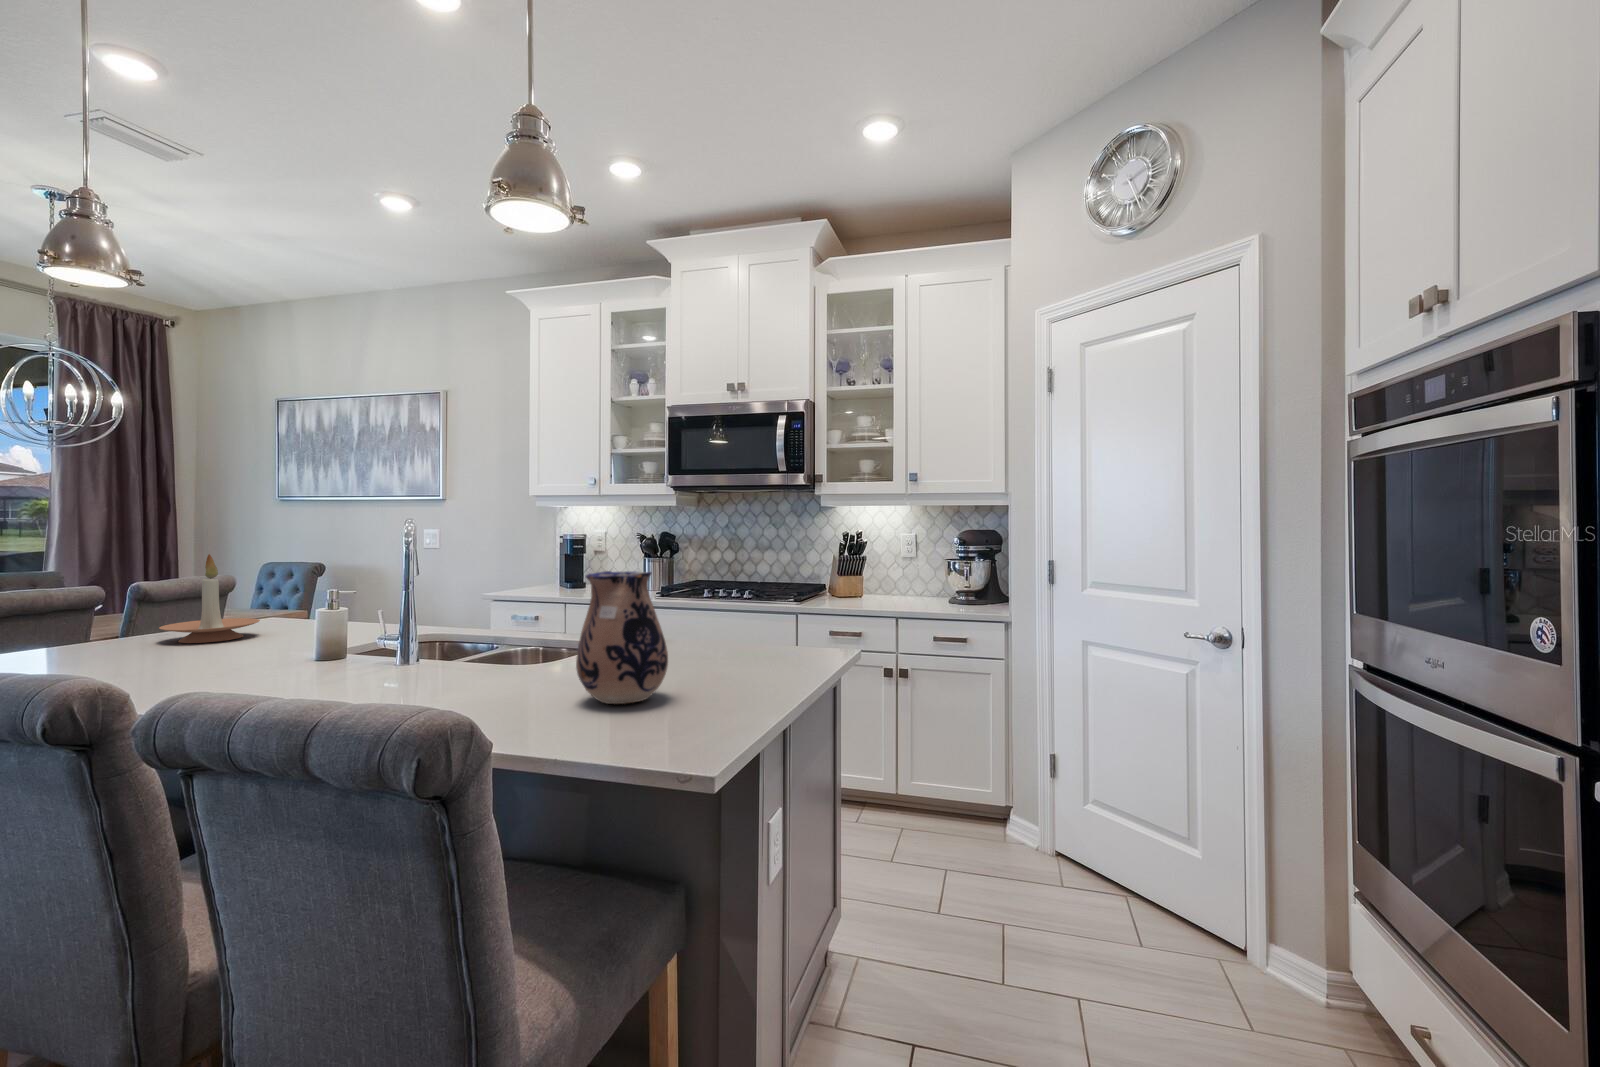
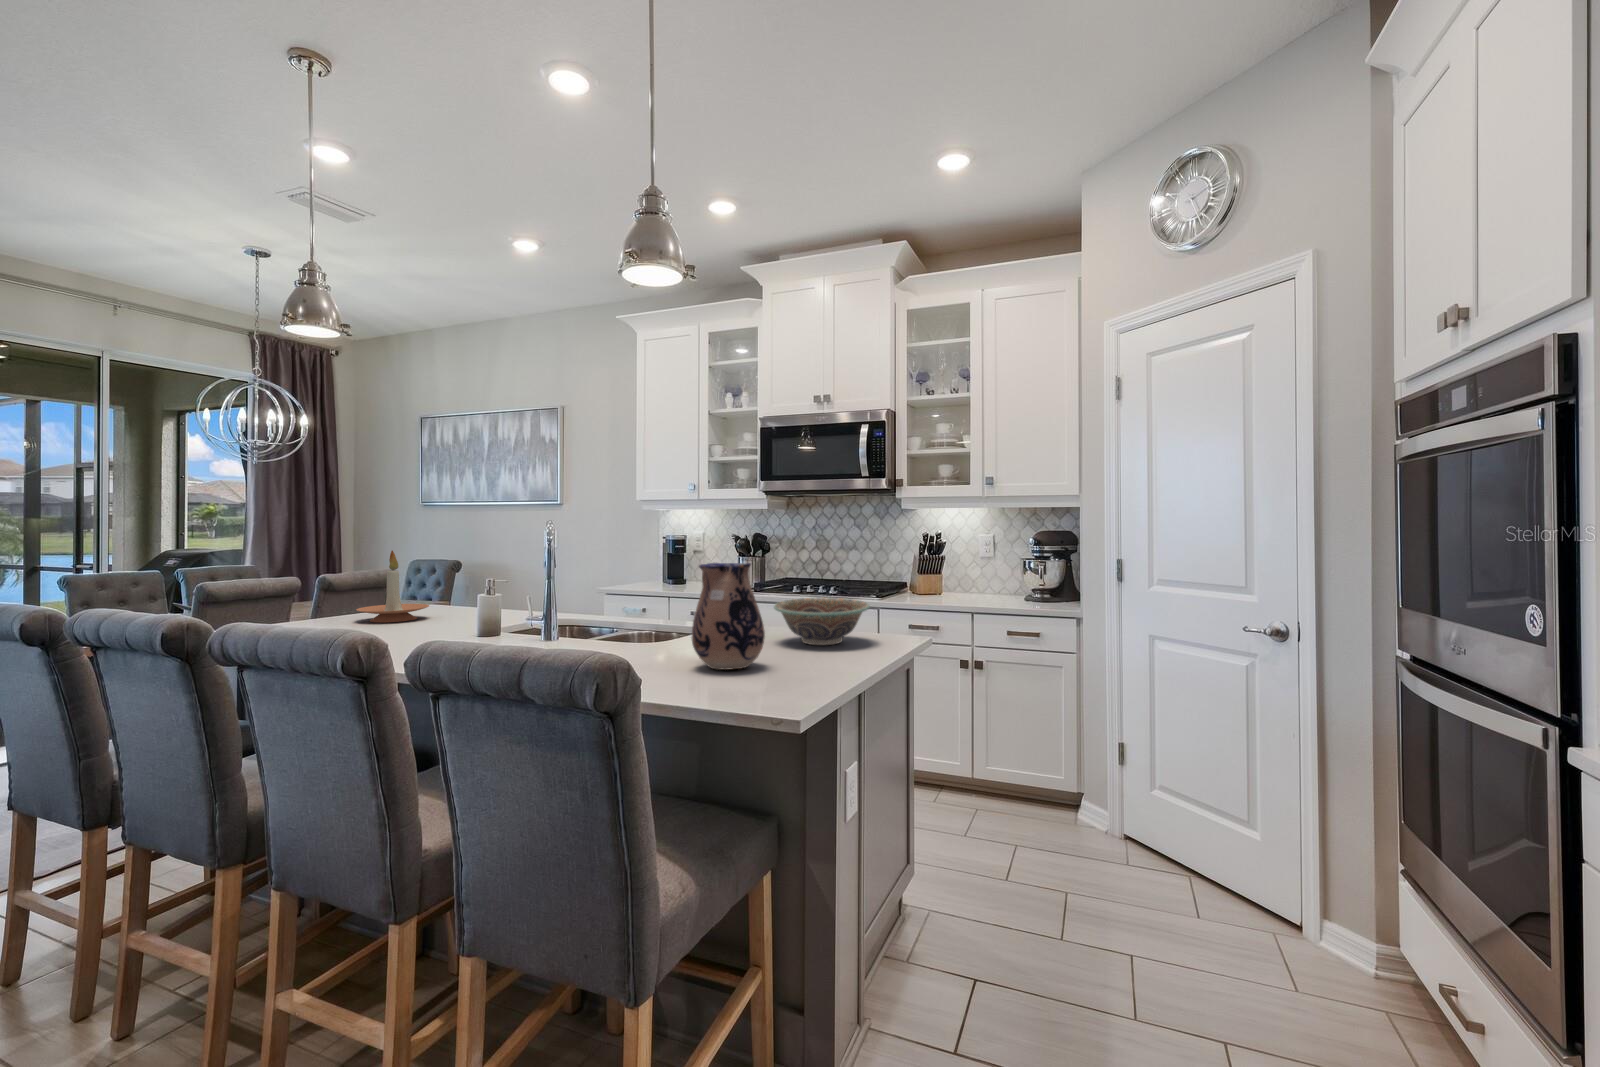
decorative bowl: none [680,608,792,665] -> present [774,598,870,645]

